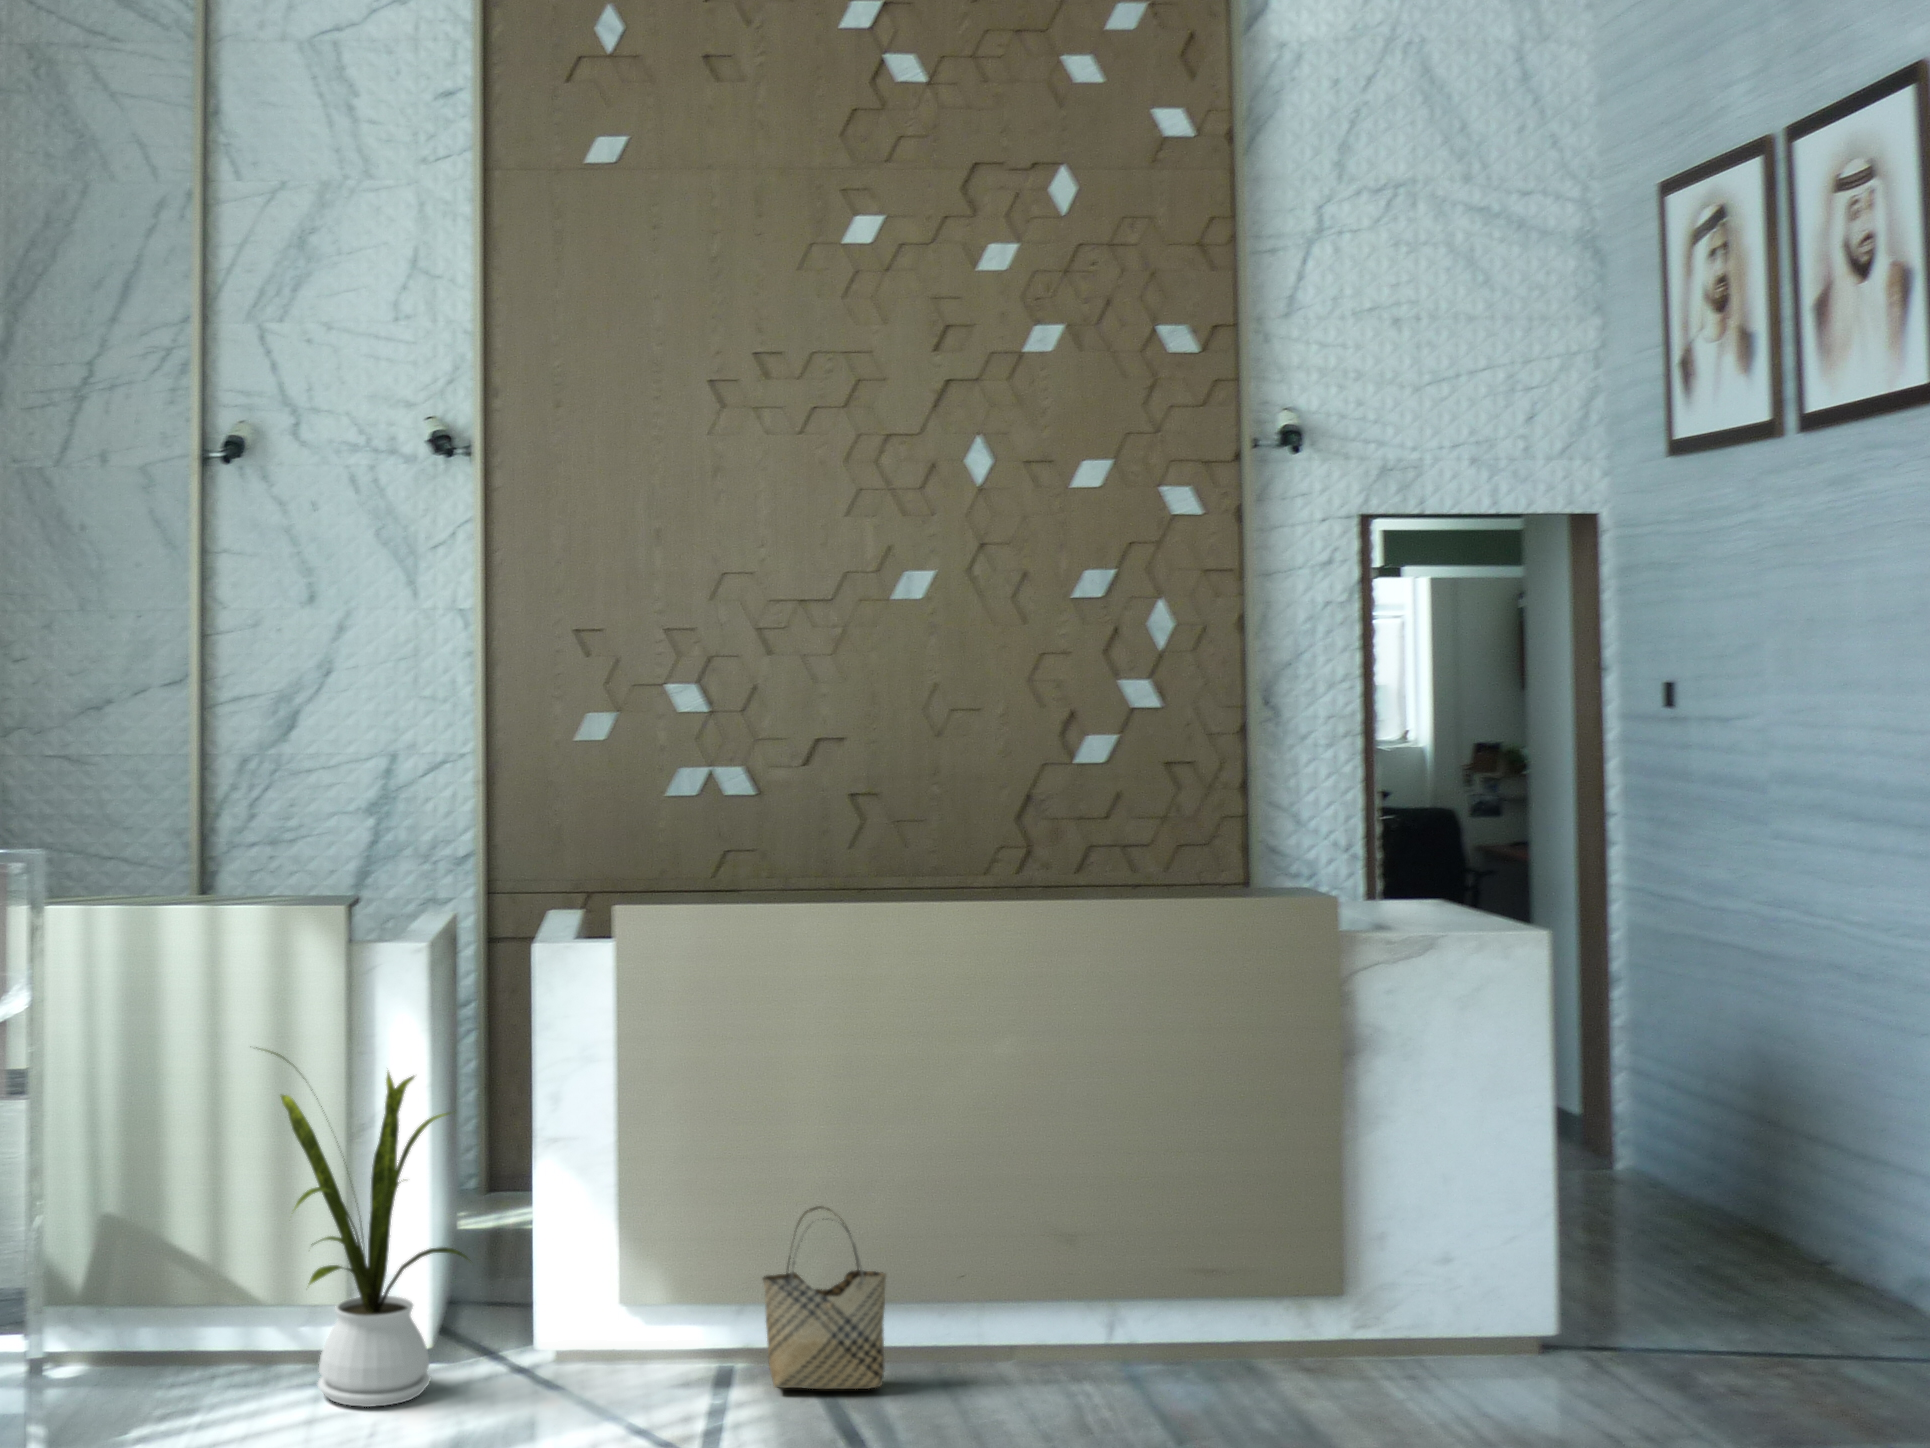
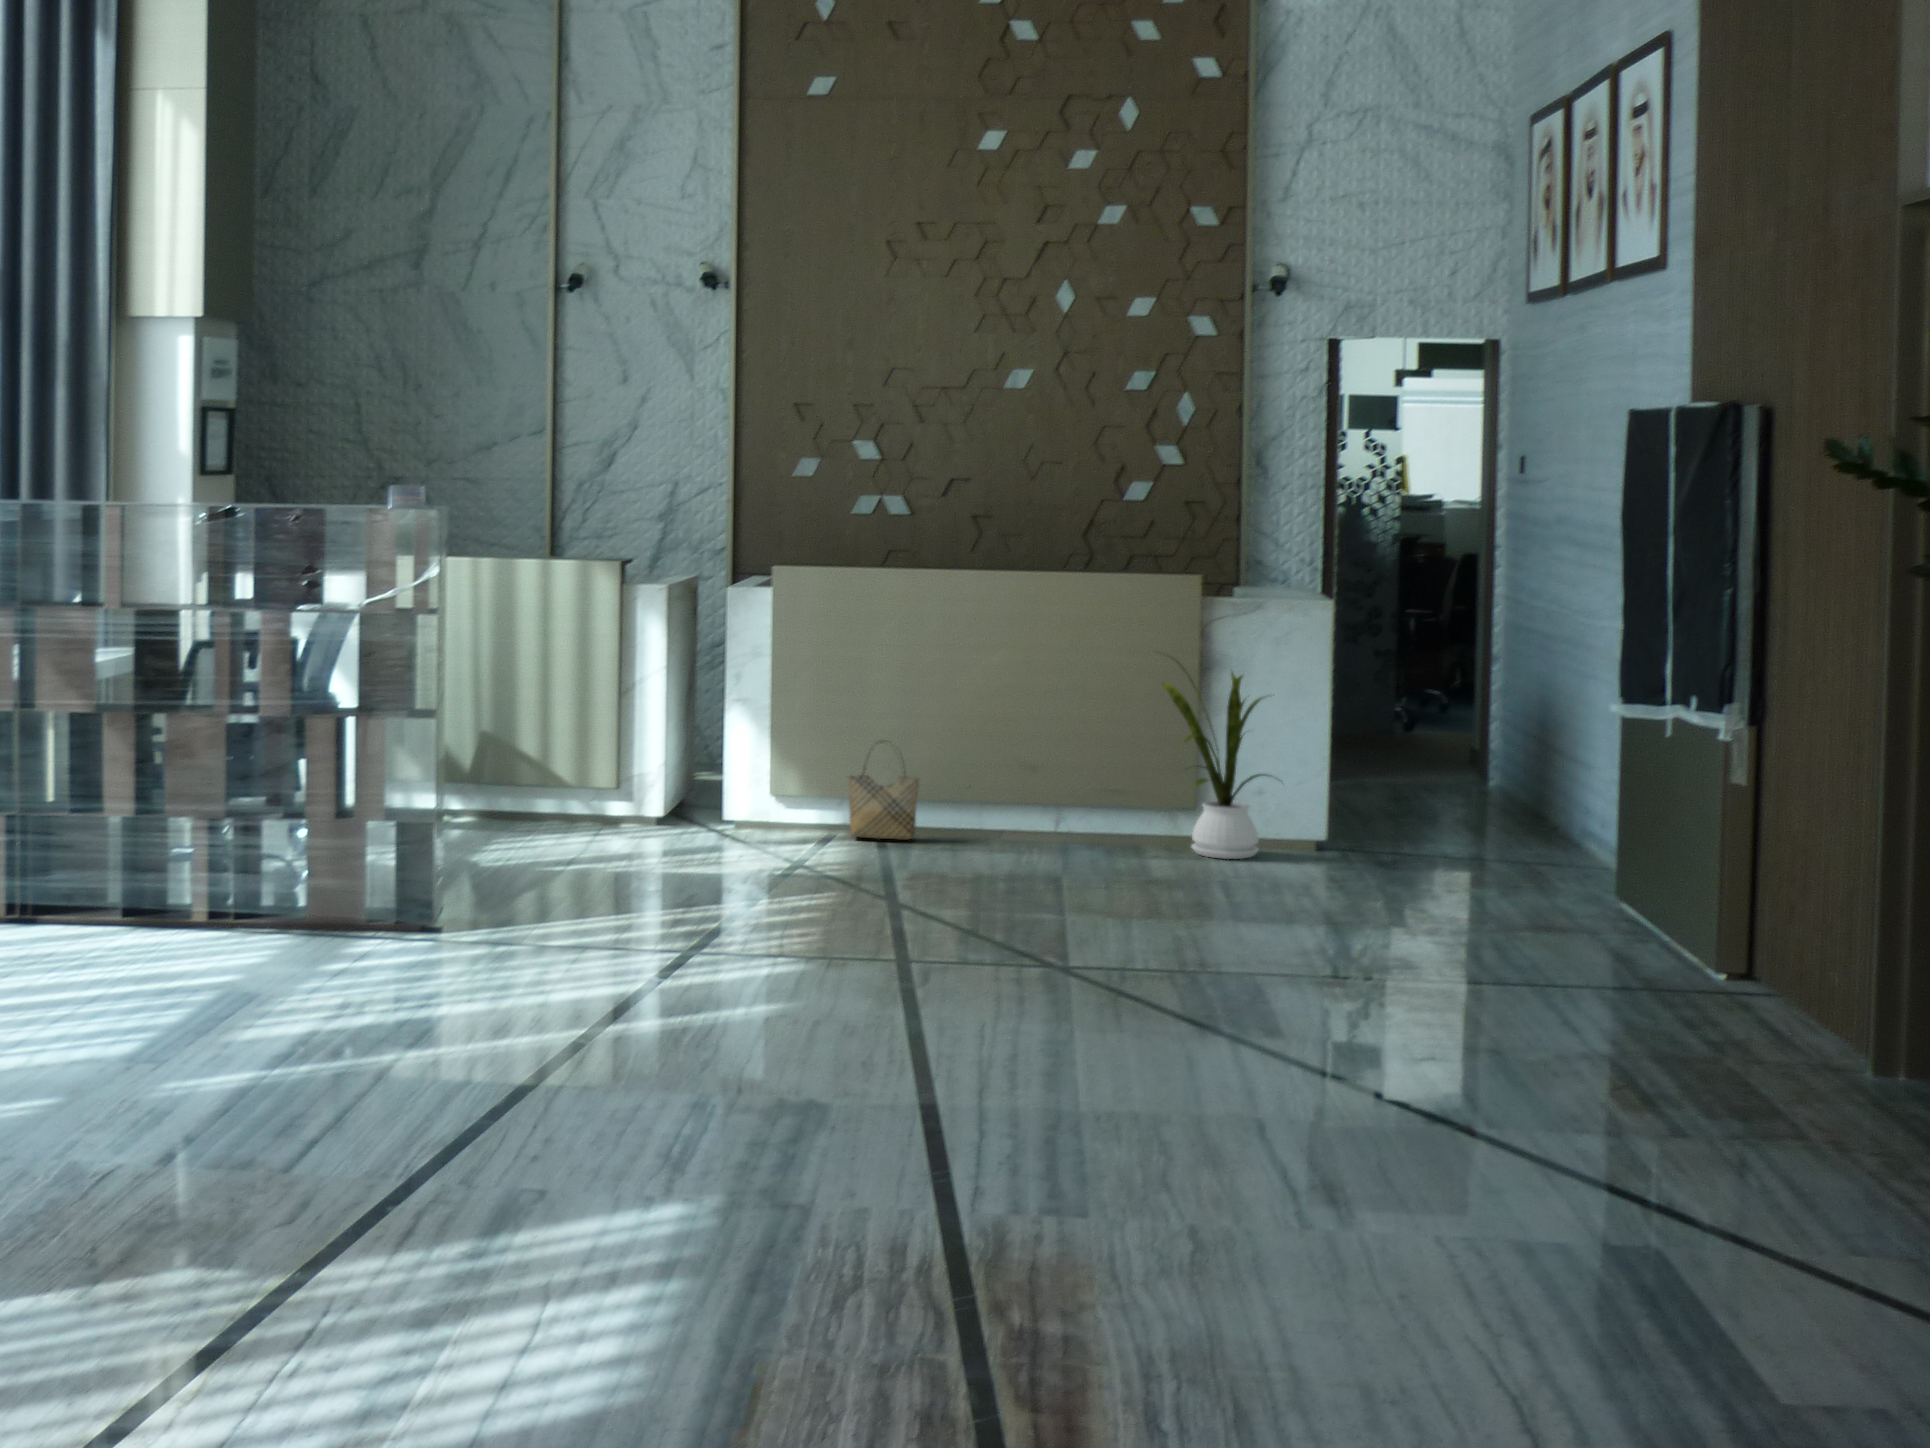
house plant: present [256,1047,468,1407] -> present [1162,661,1268,859]

